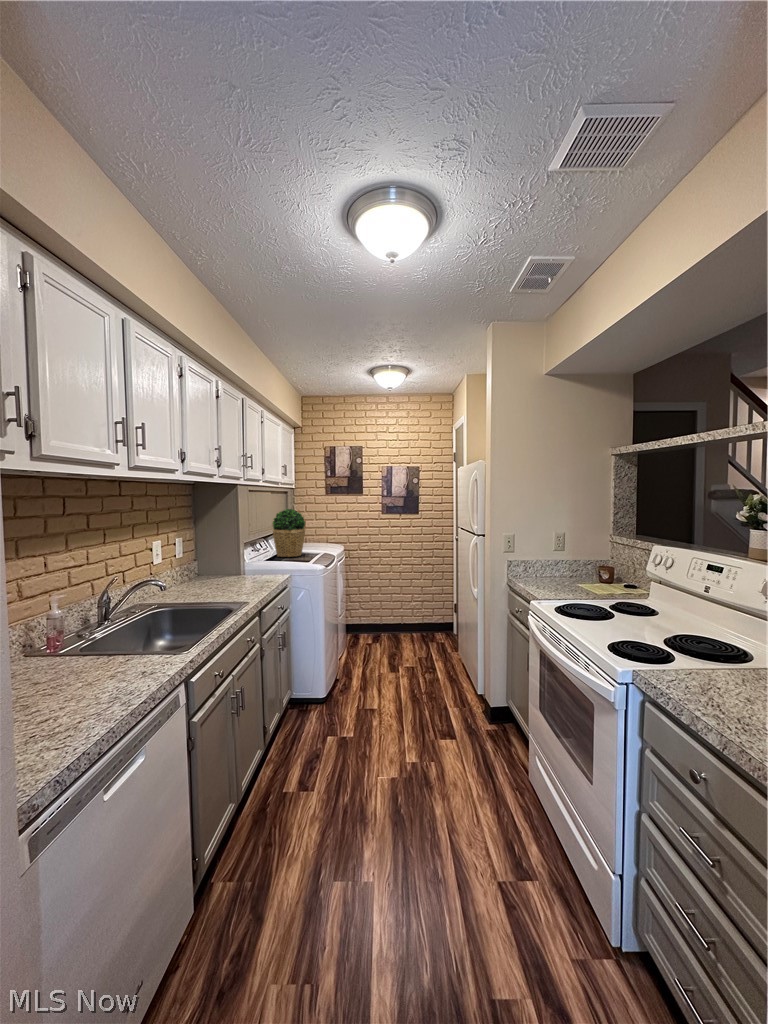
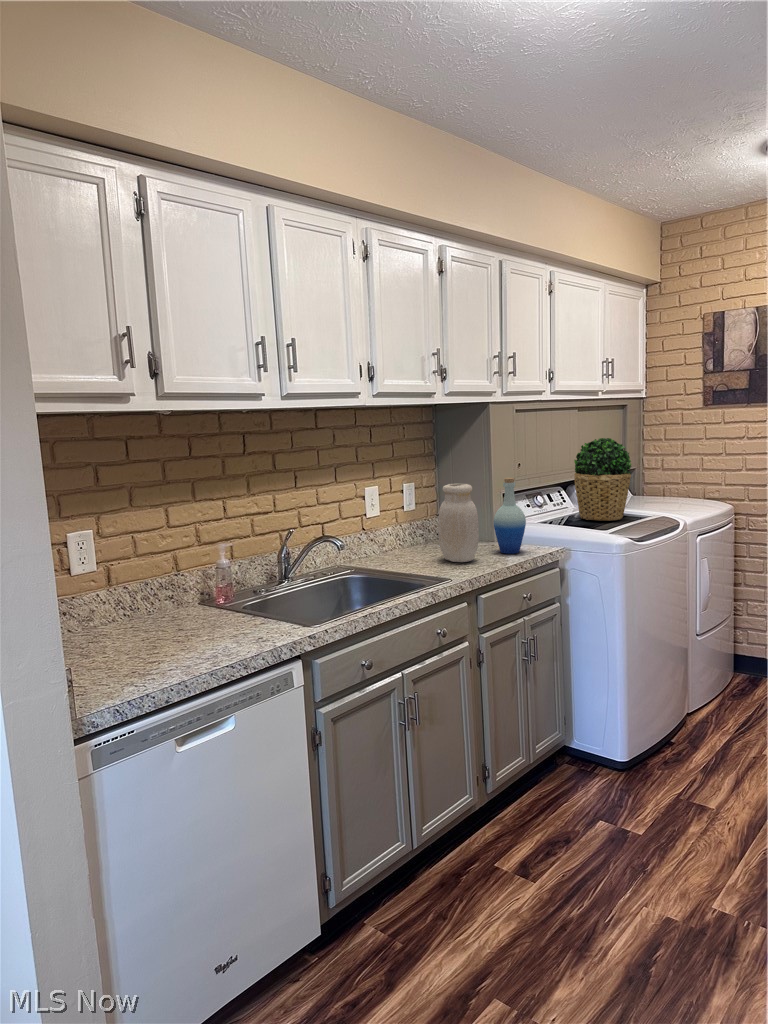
bottle: none [246,532,268,580] -> present [494,478,526,554]
jar: none [214,536,243,589] -> present [438,484,479,562]

